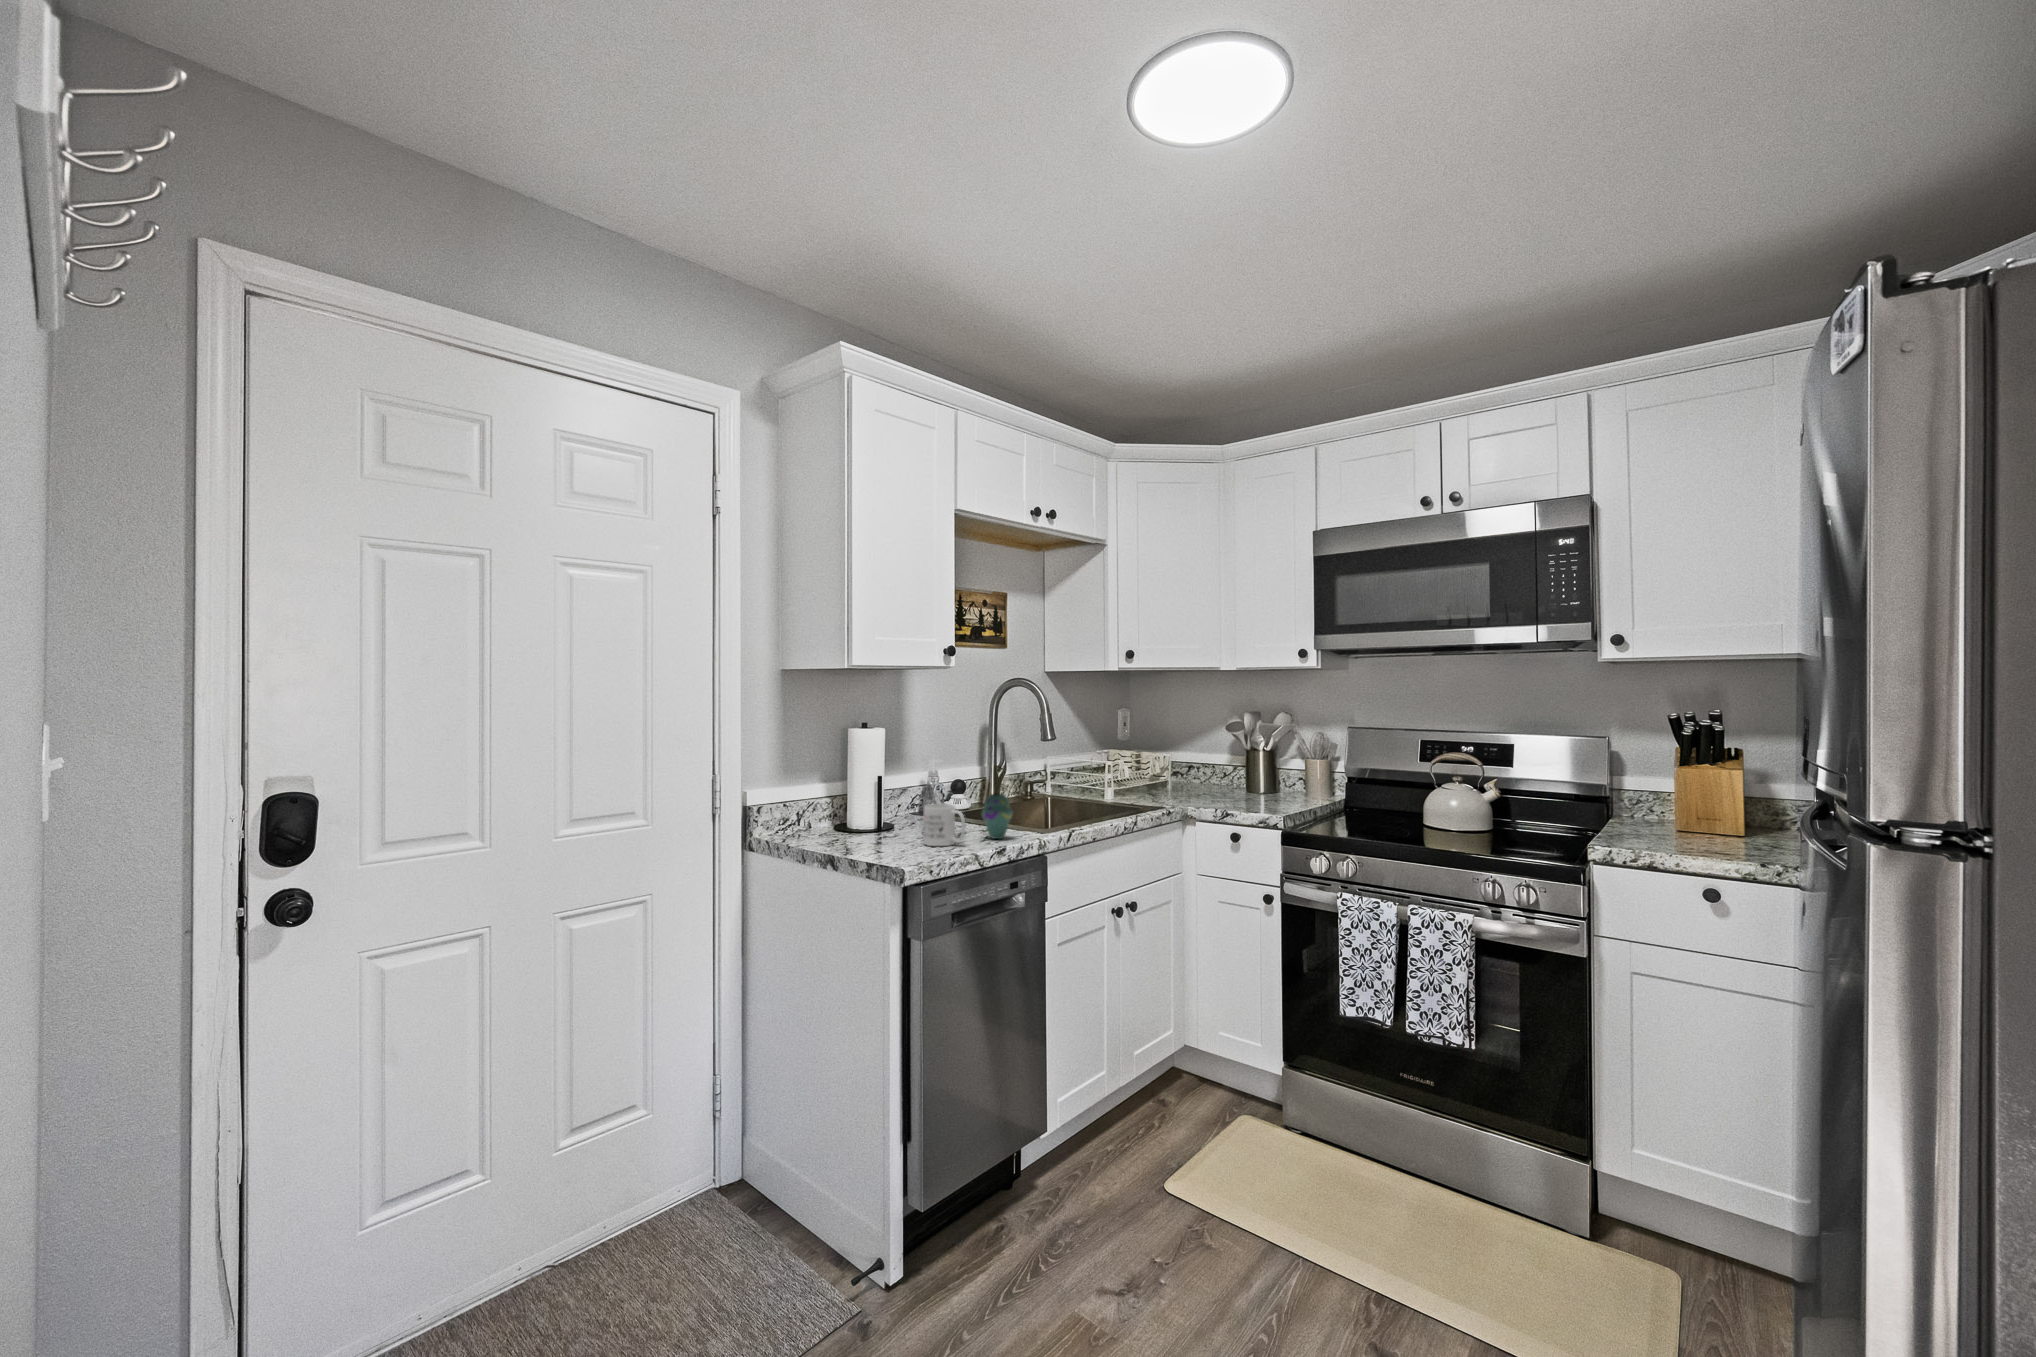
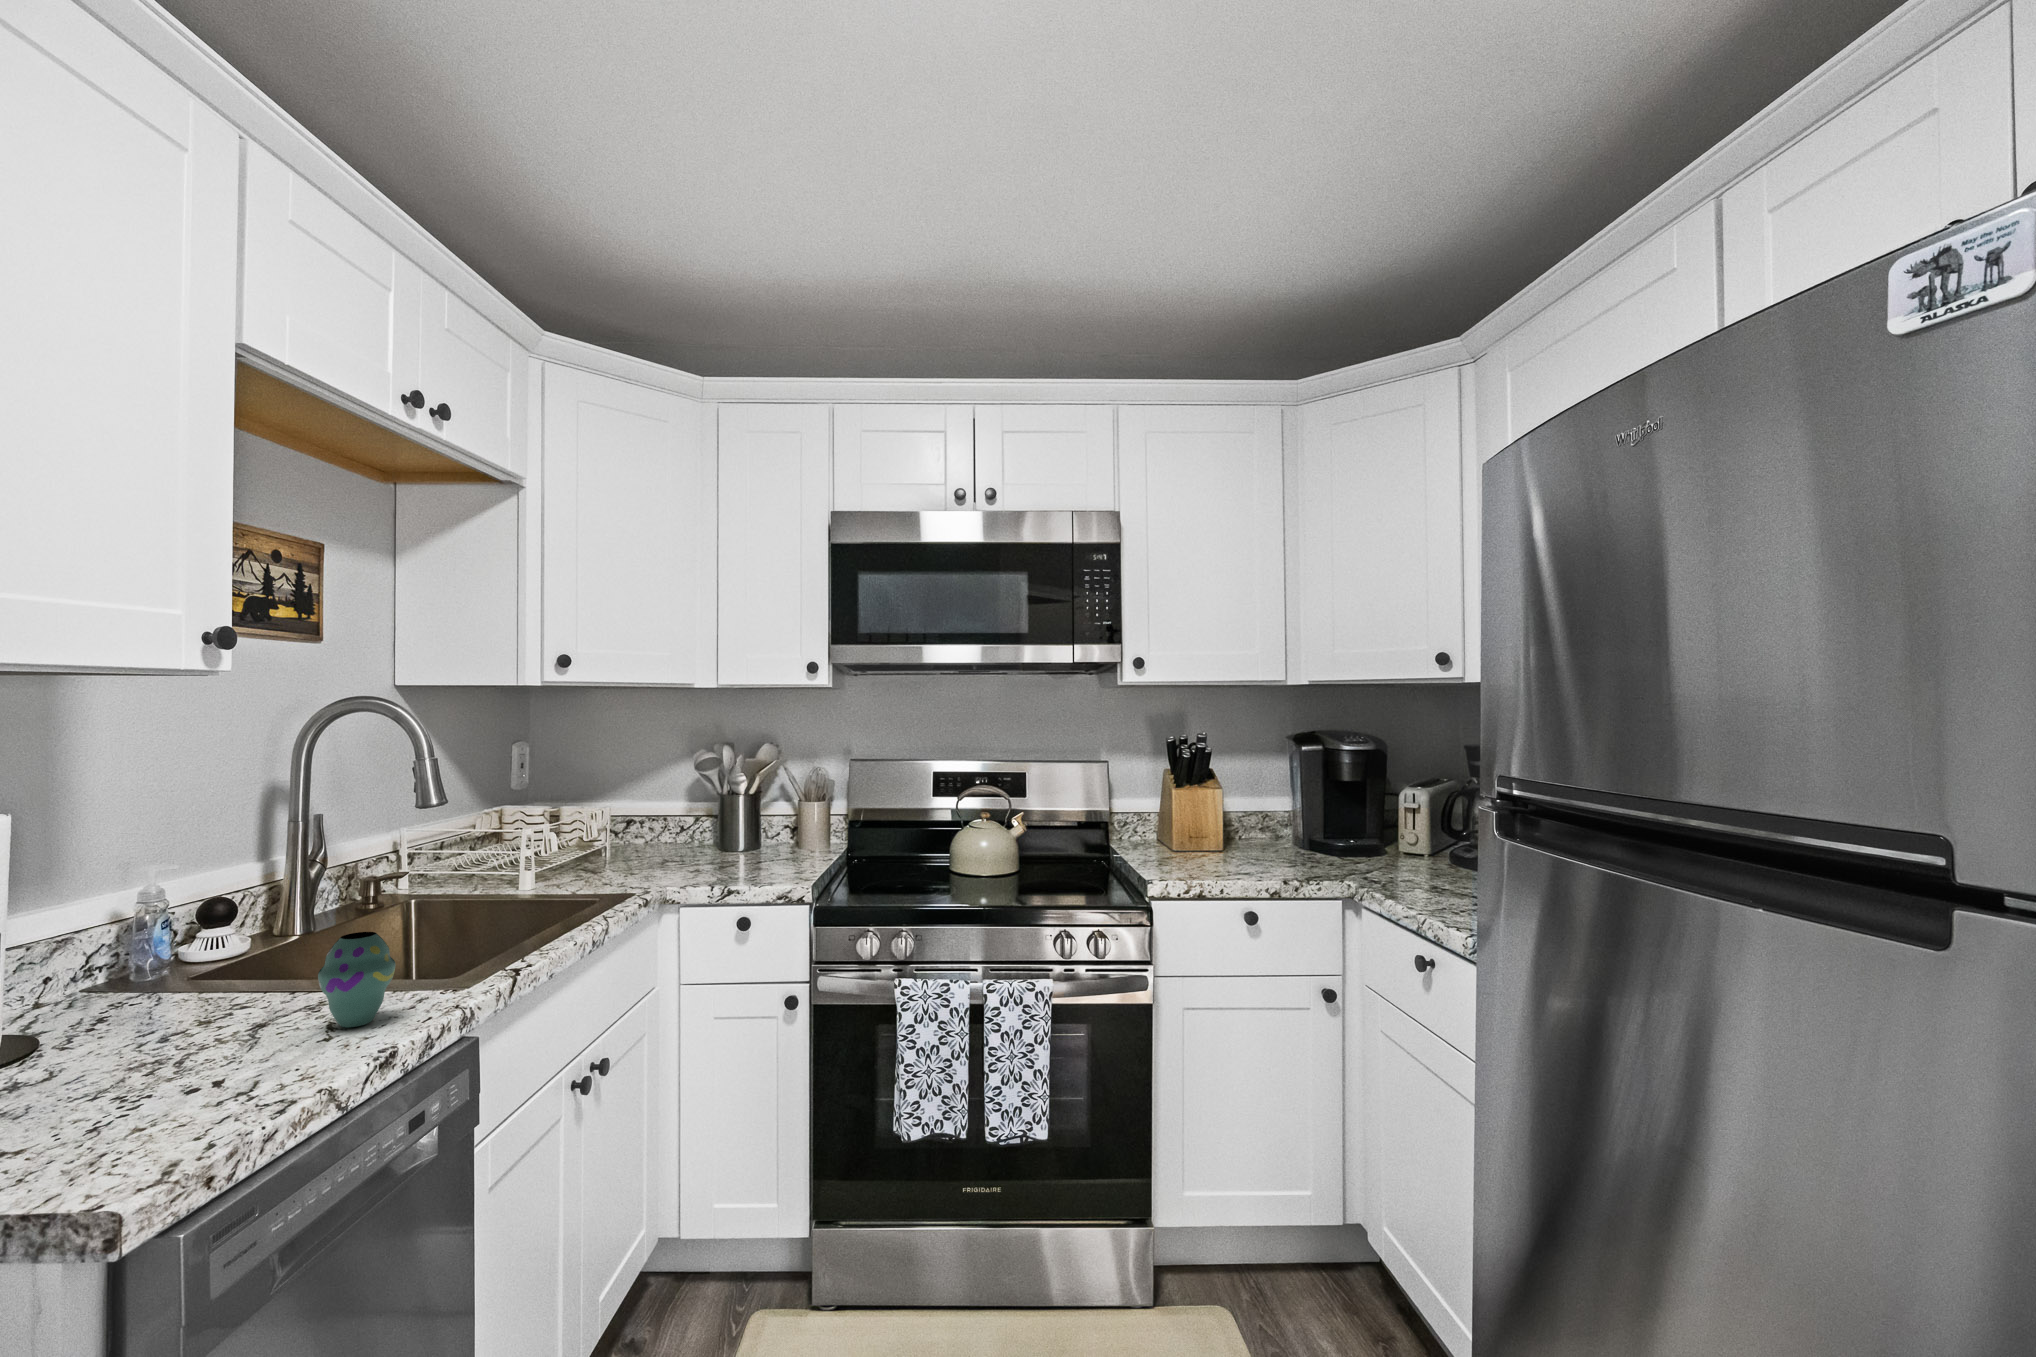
mug: present [923,804,965,846] -> none [157,978,286,1089]

